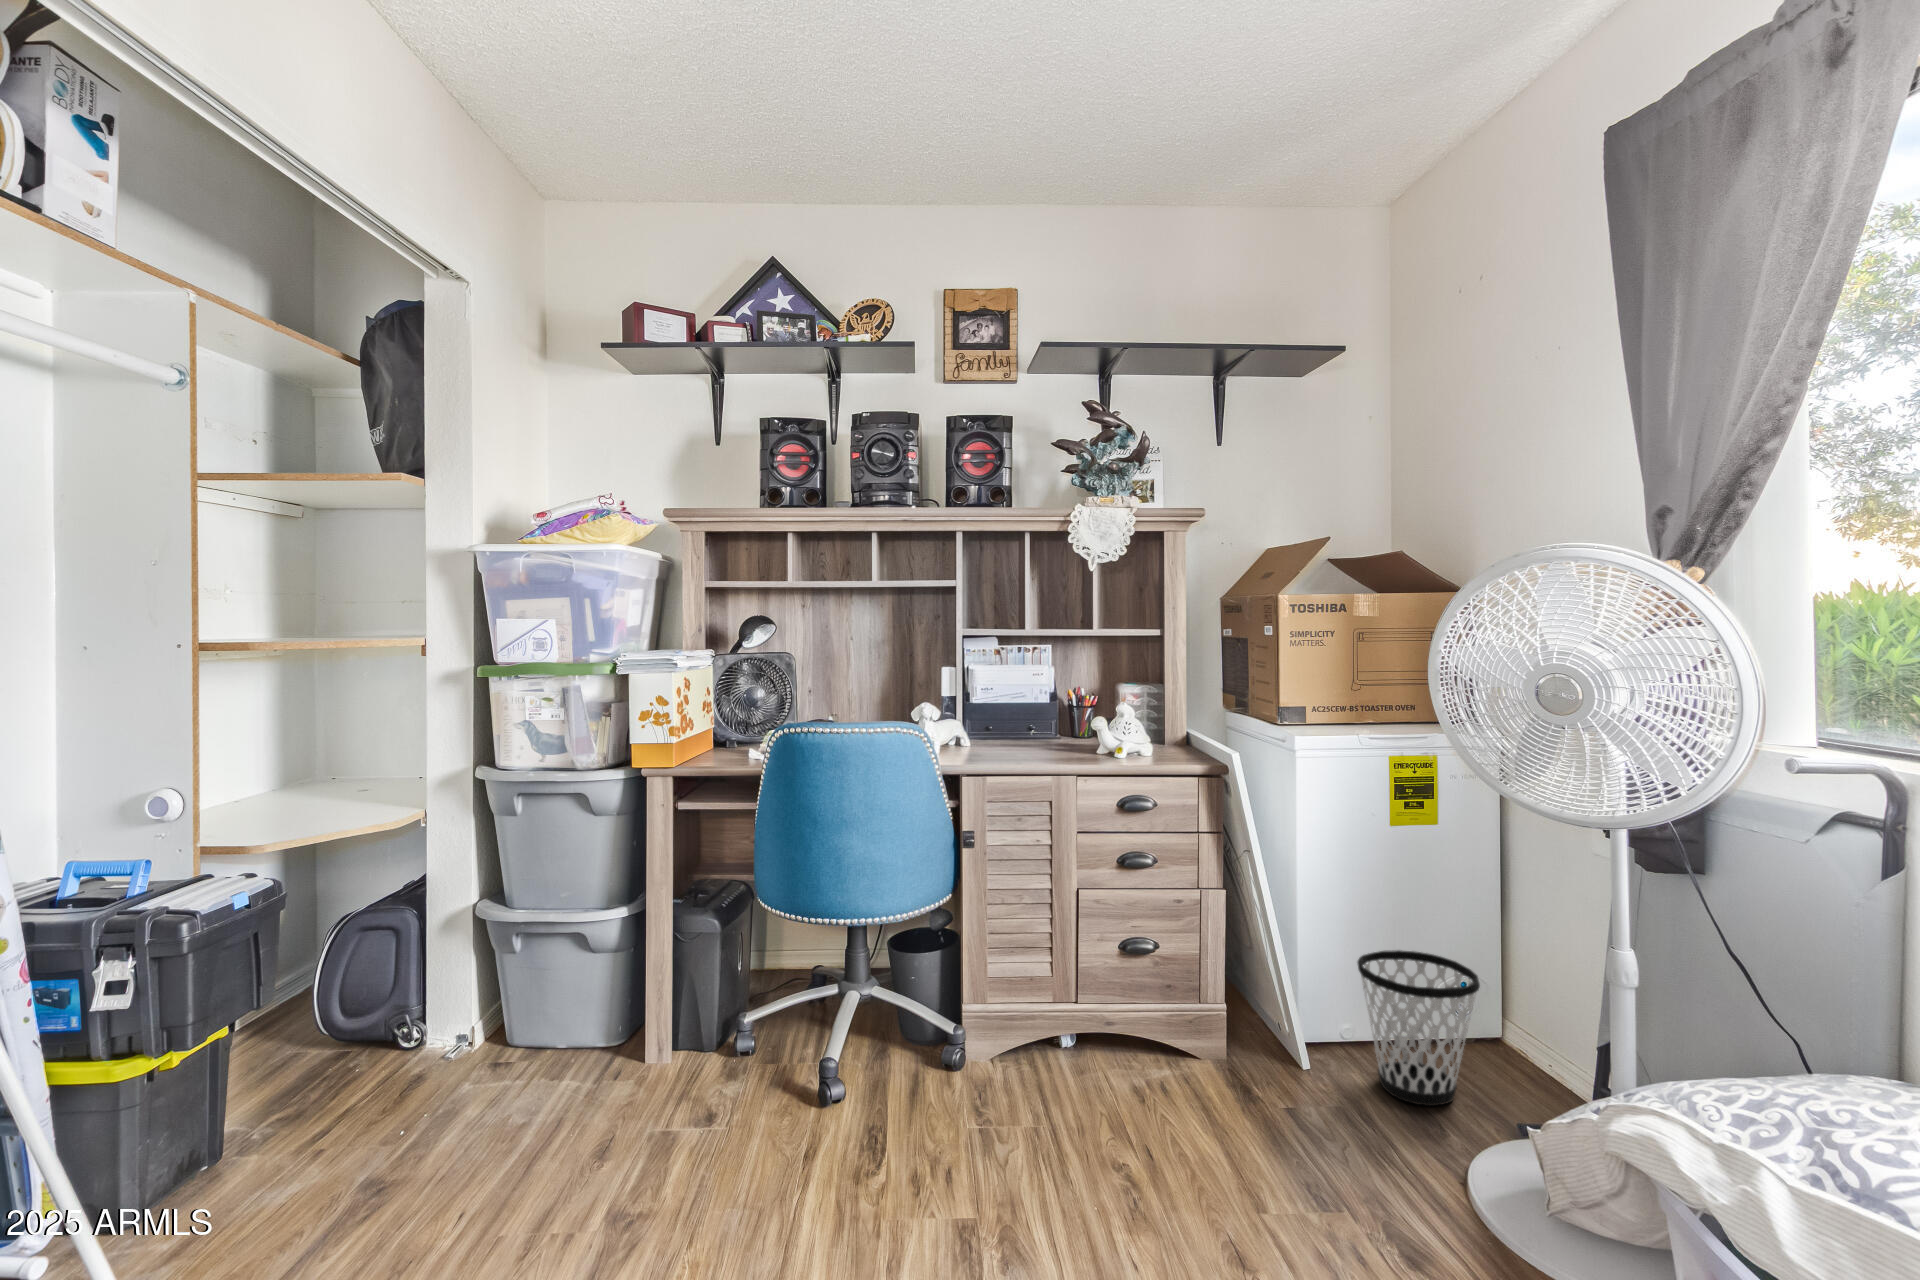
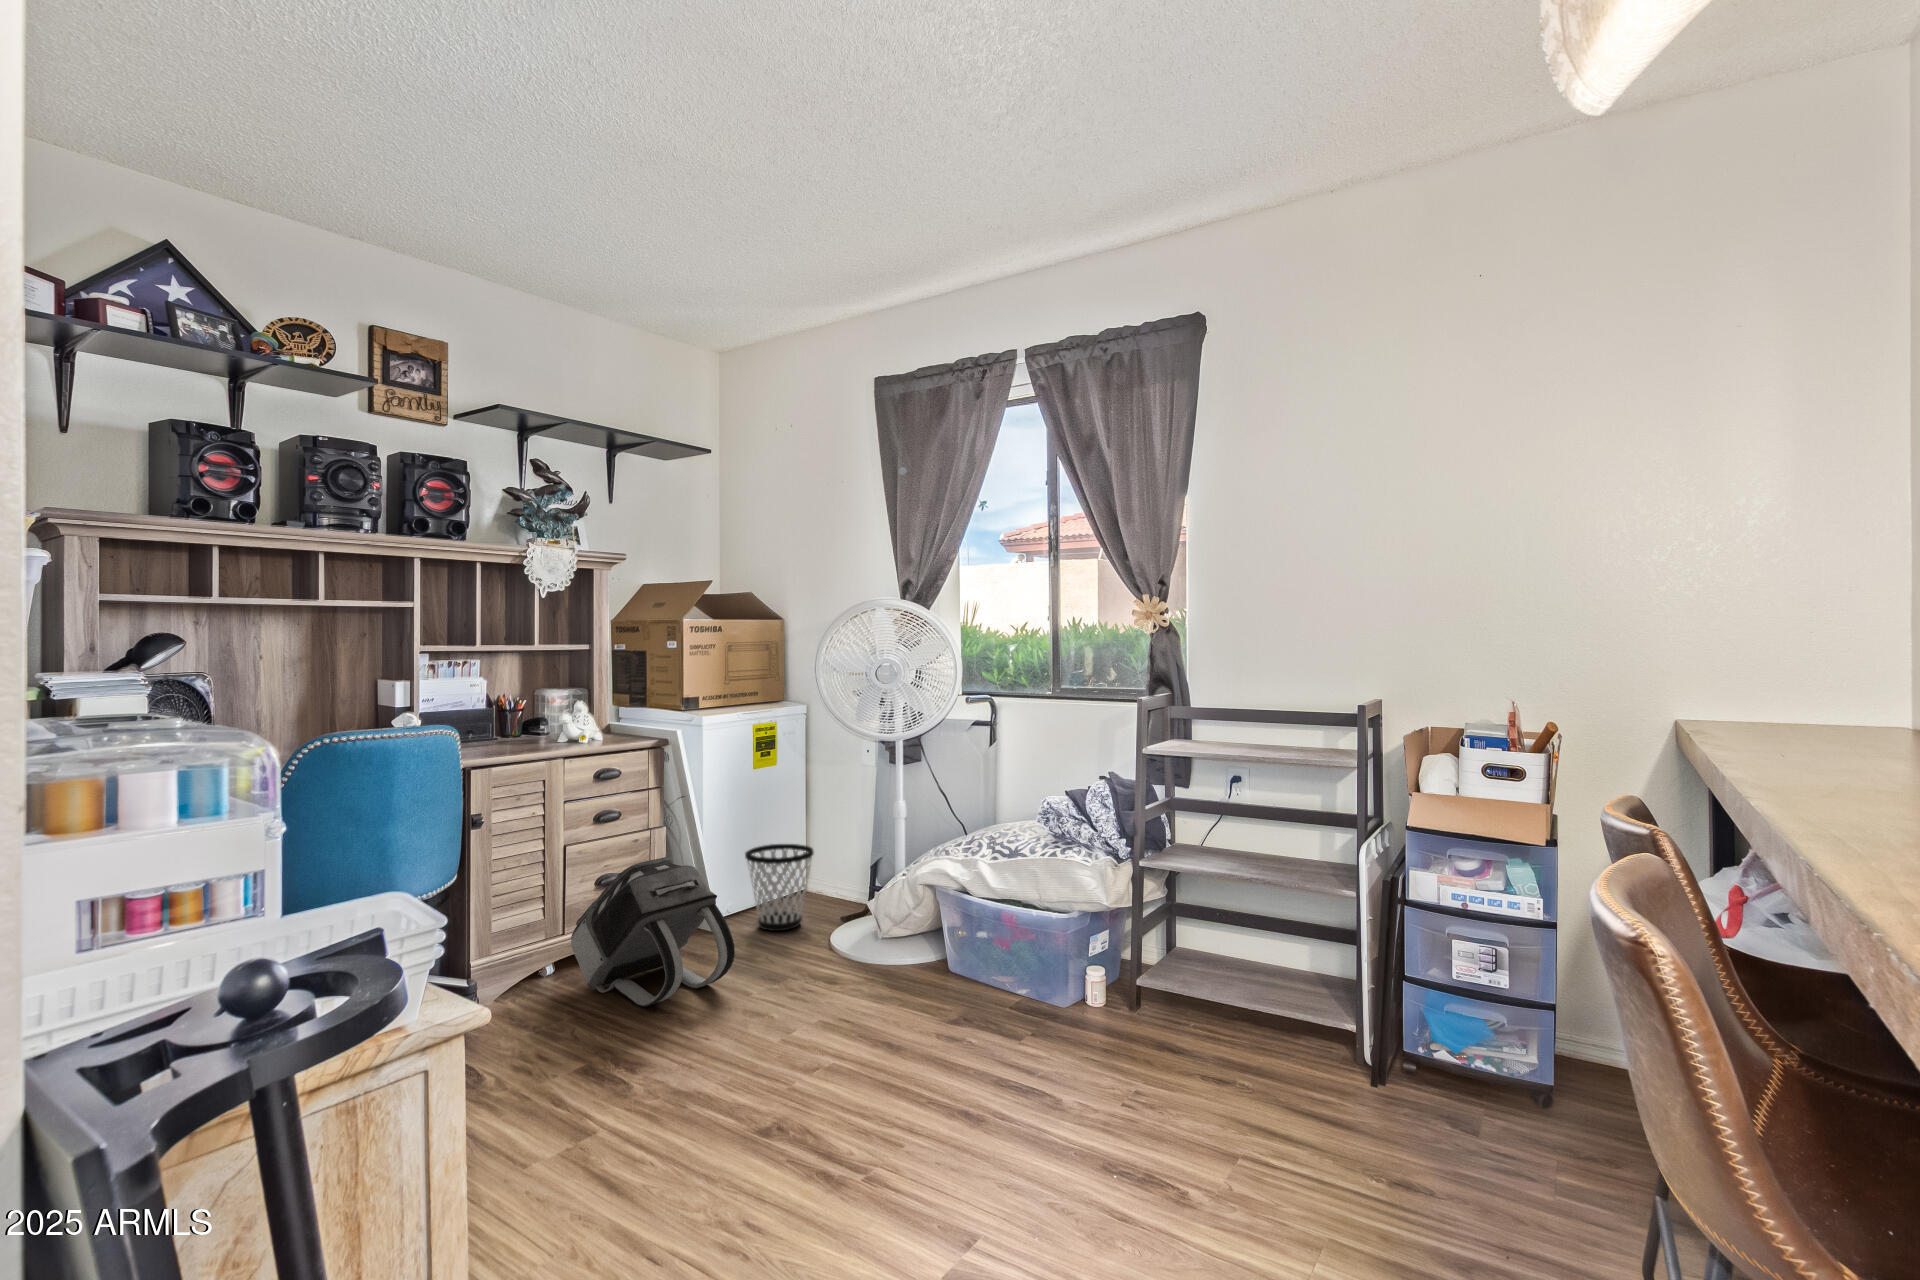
backpack: none [1066,943,1235,1160] -> present [571,857,735,1007]

